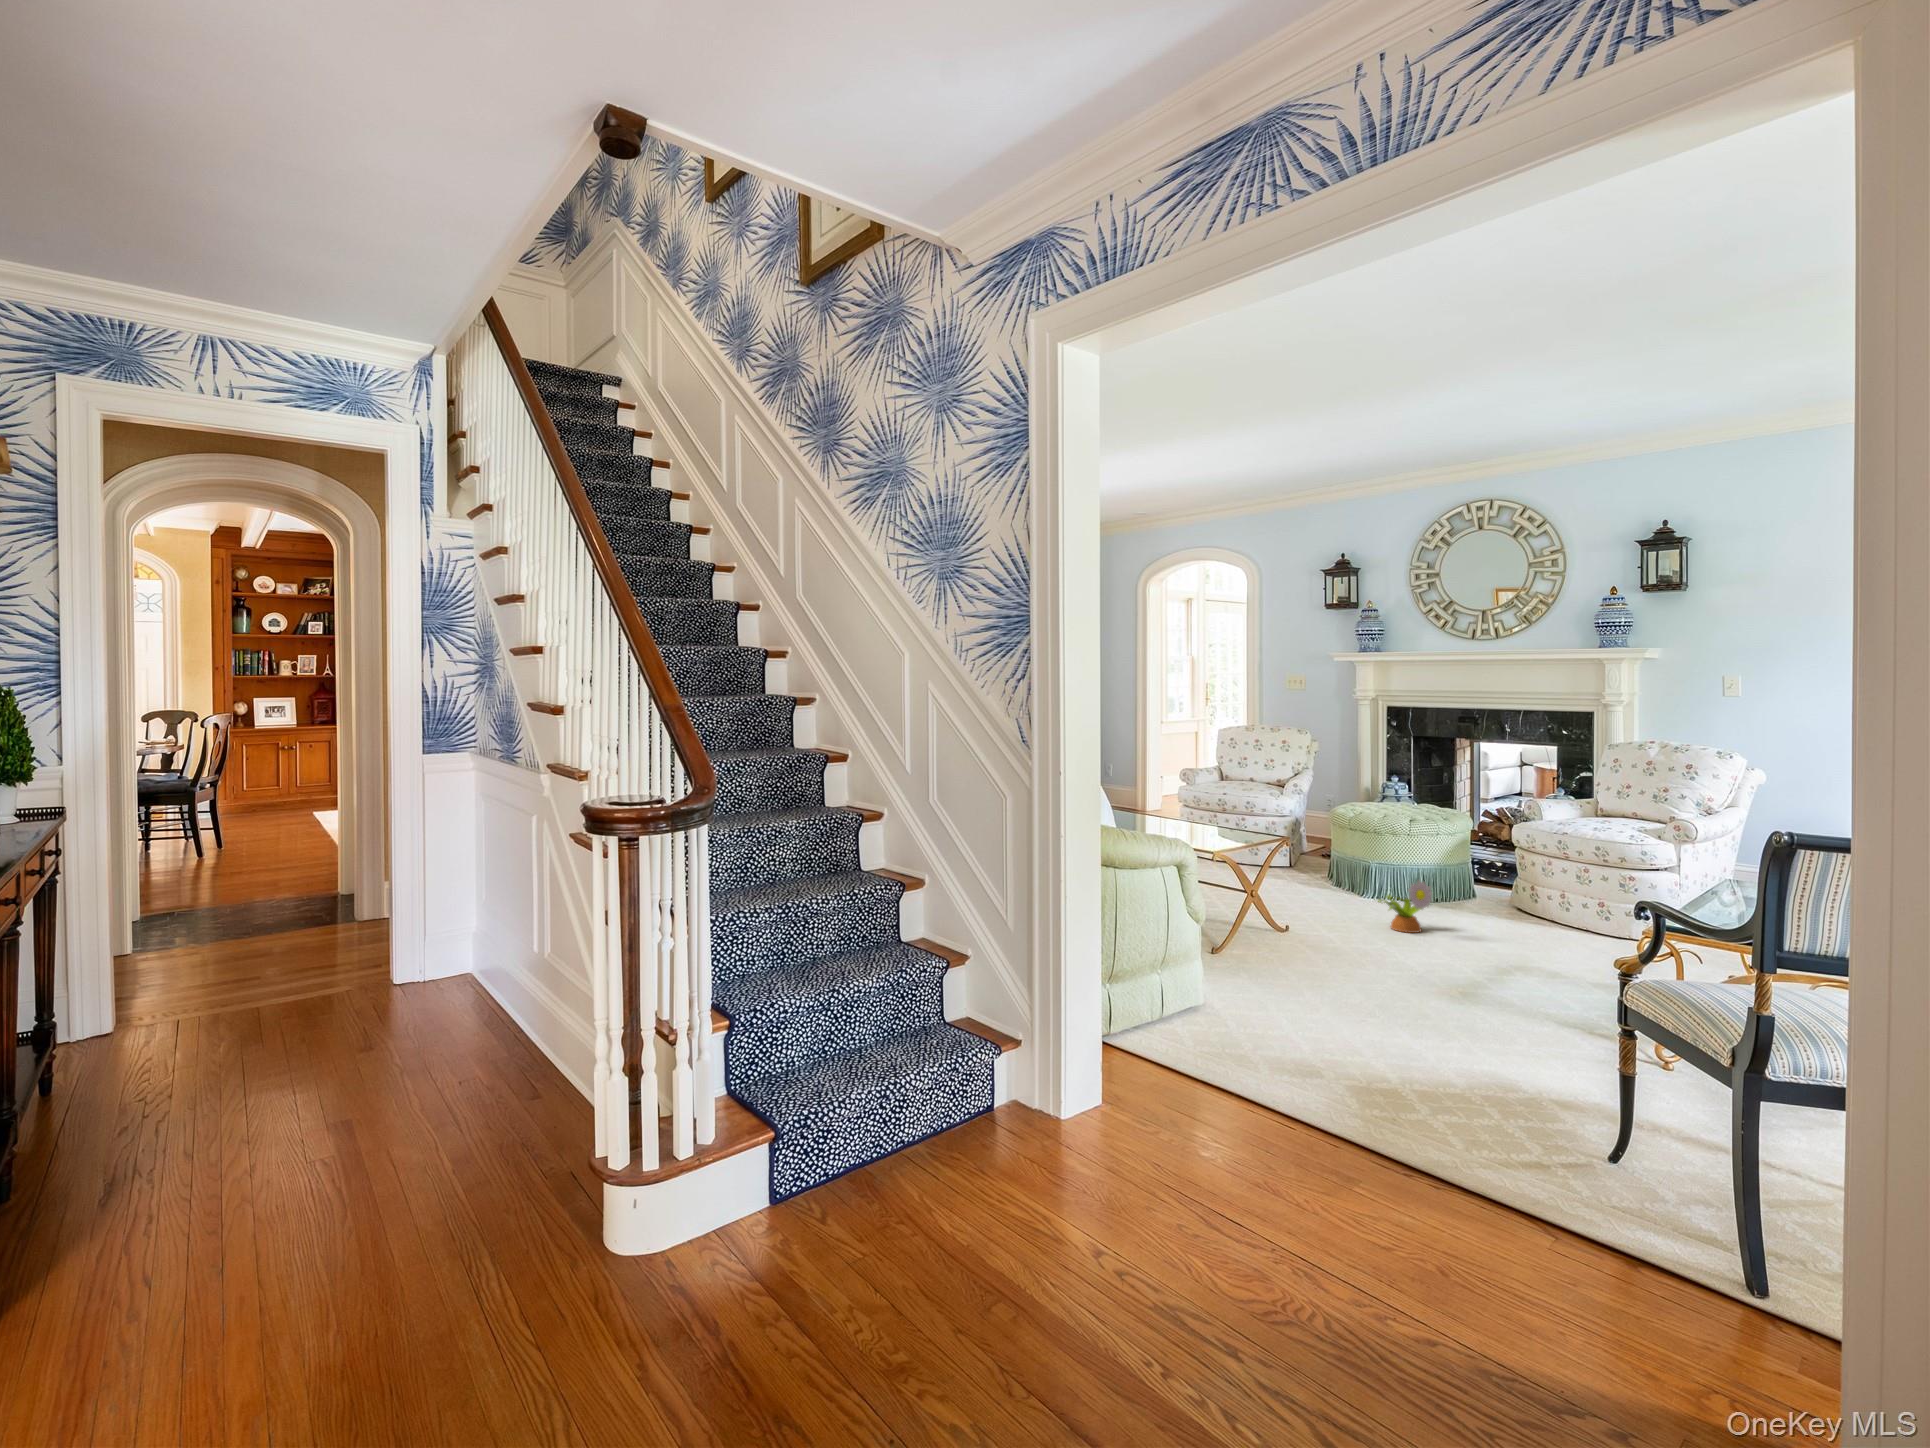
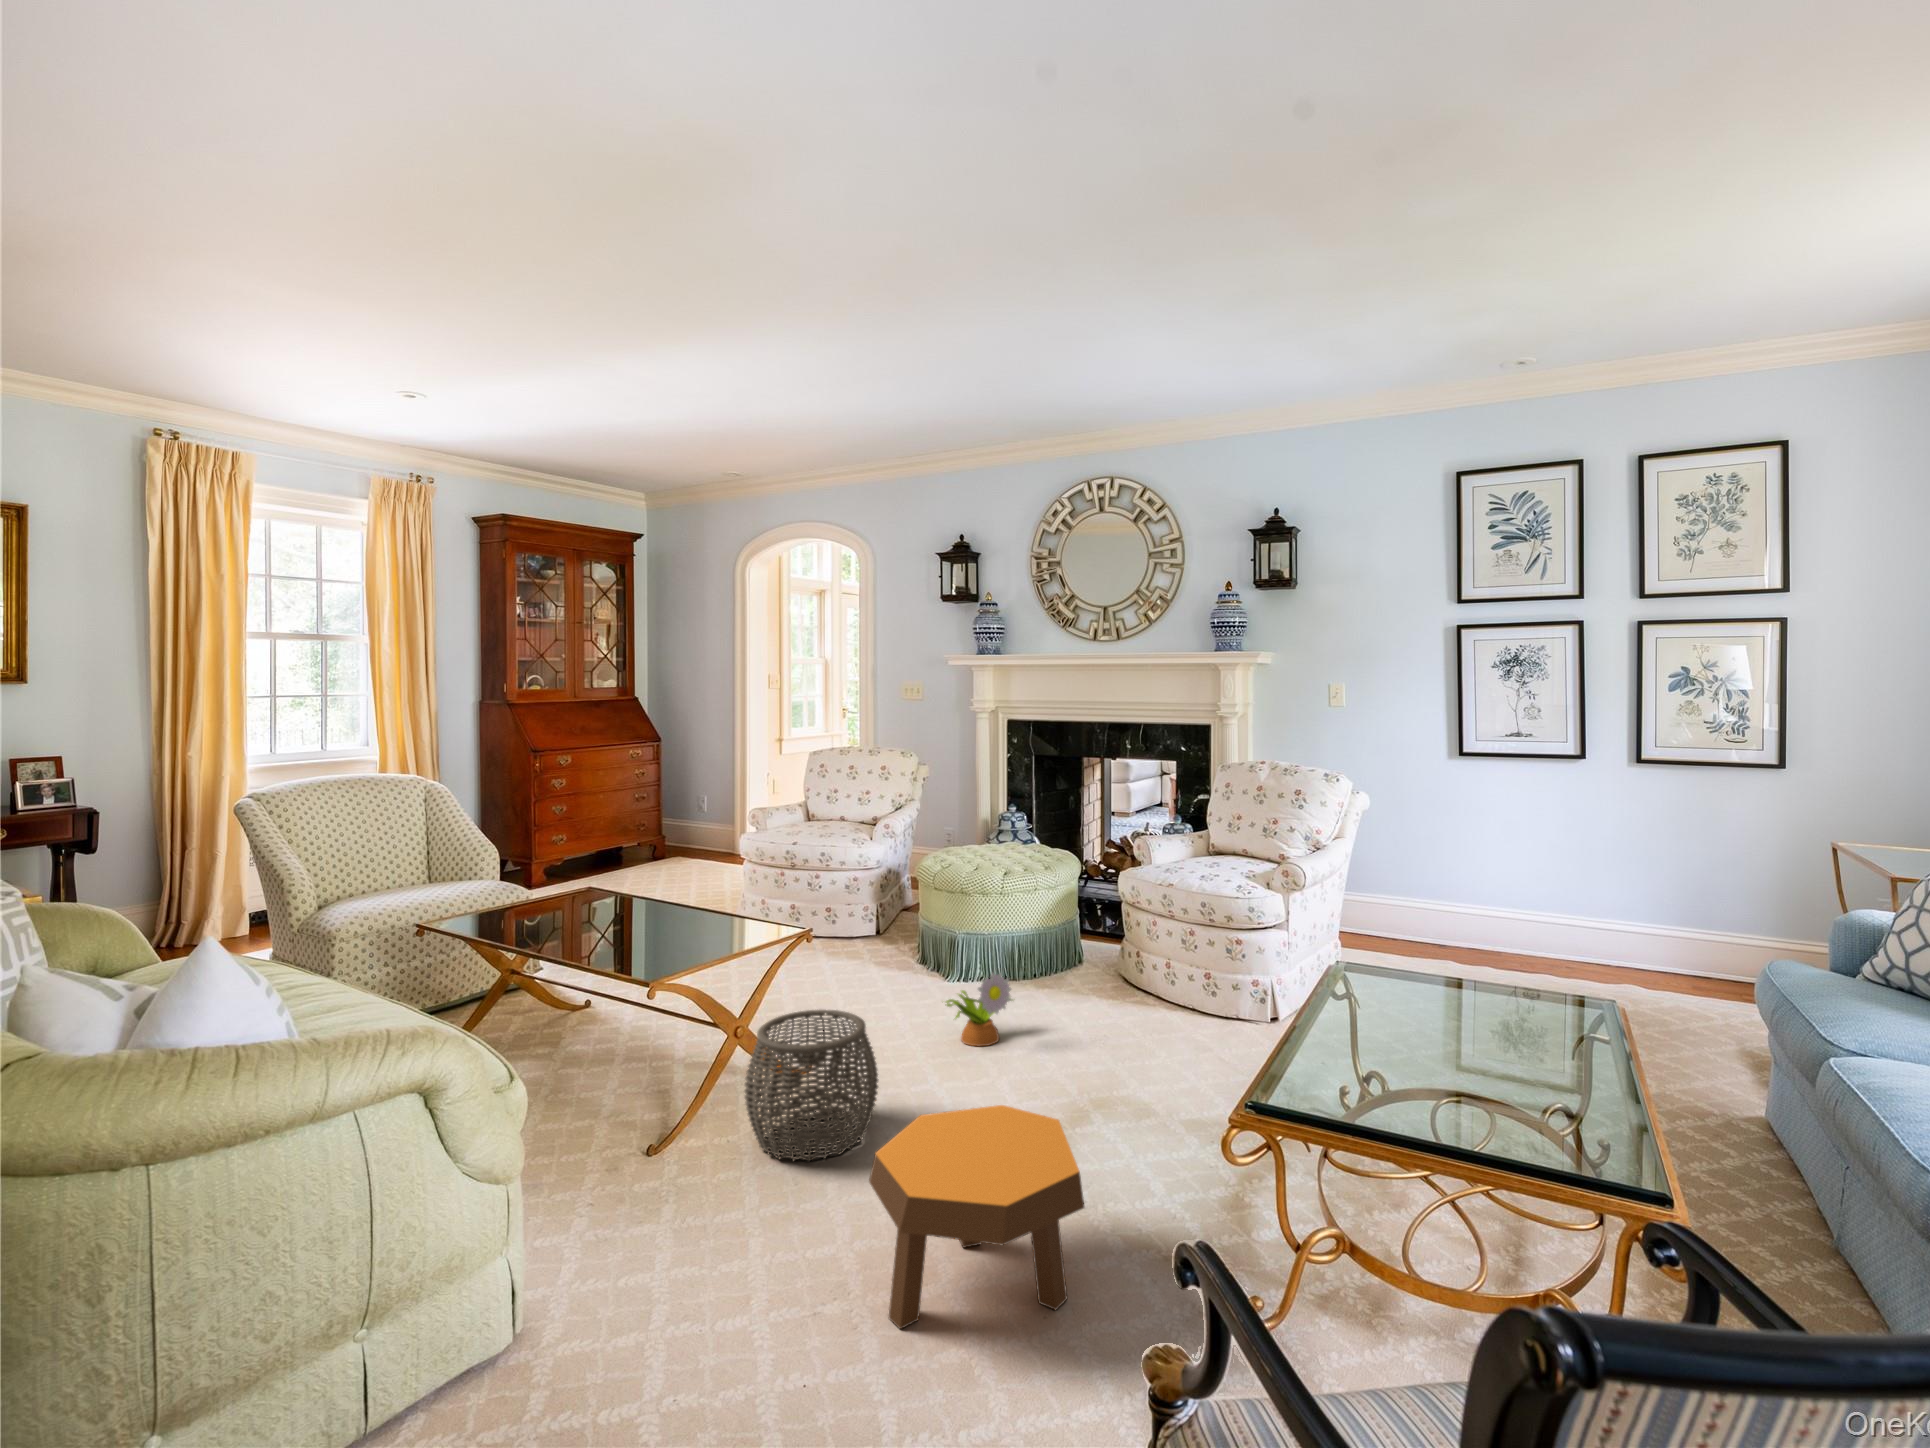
woven basket: none [1264,882,1355,970] -> present [744,1010,878,1161]
footstool: none [1385,933,1540,1044] -> present [869,1105,1084,1329]

